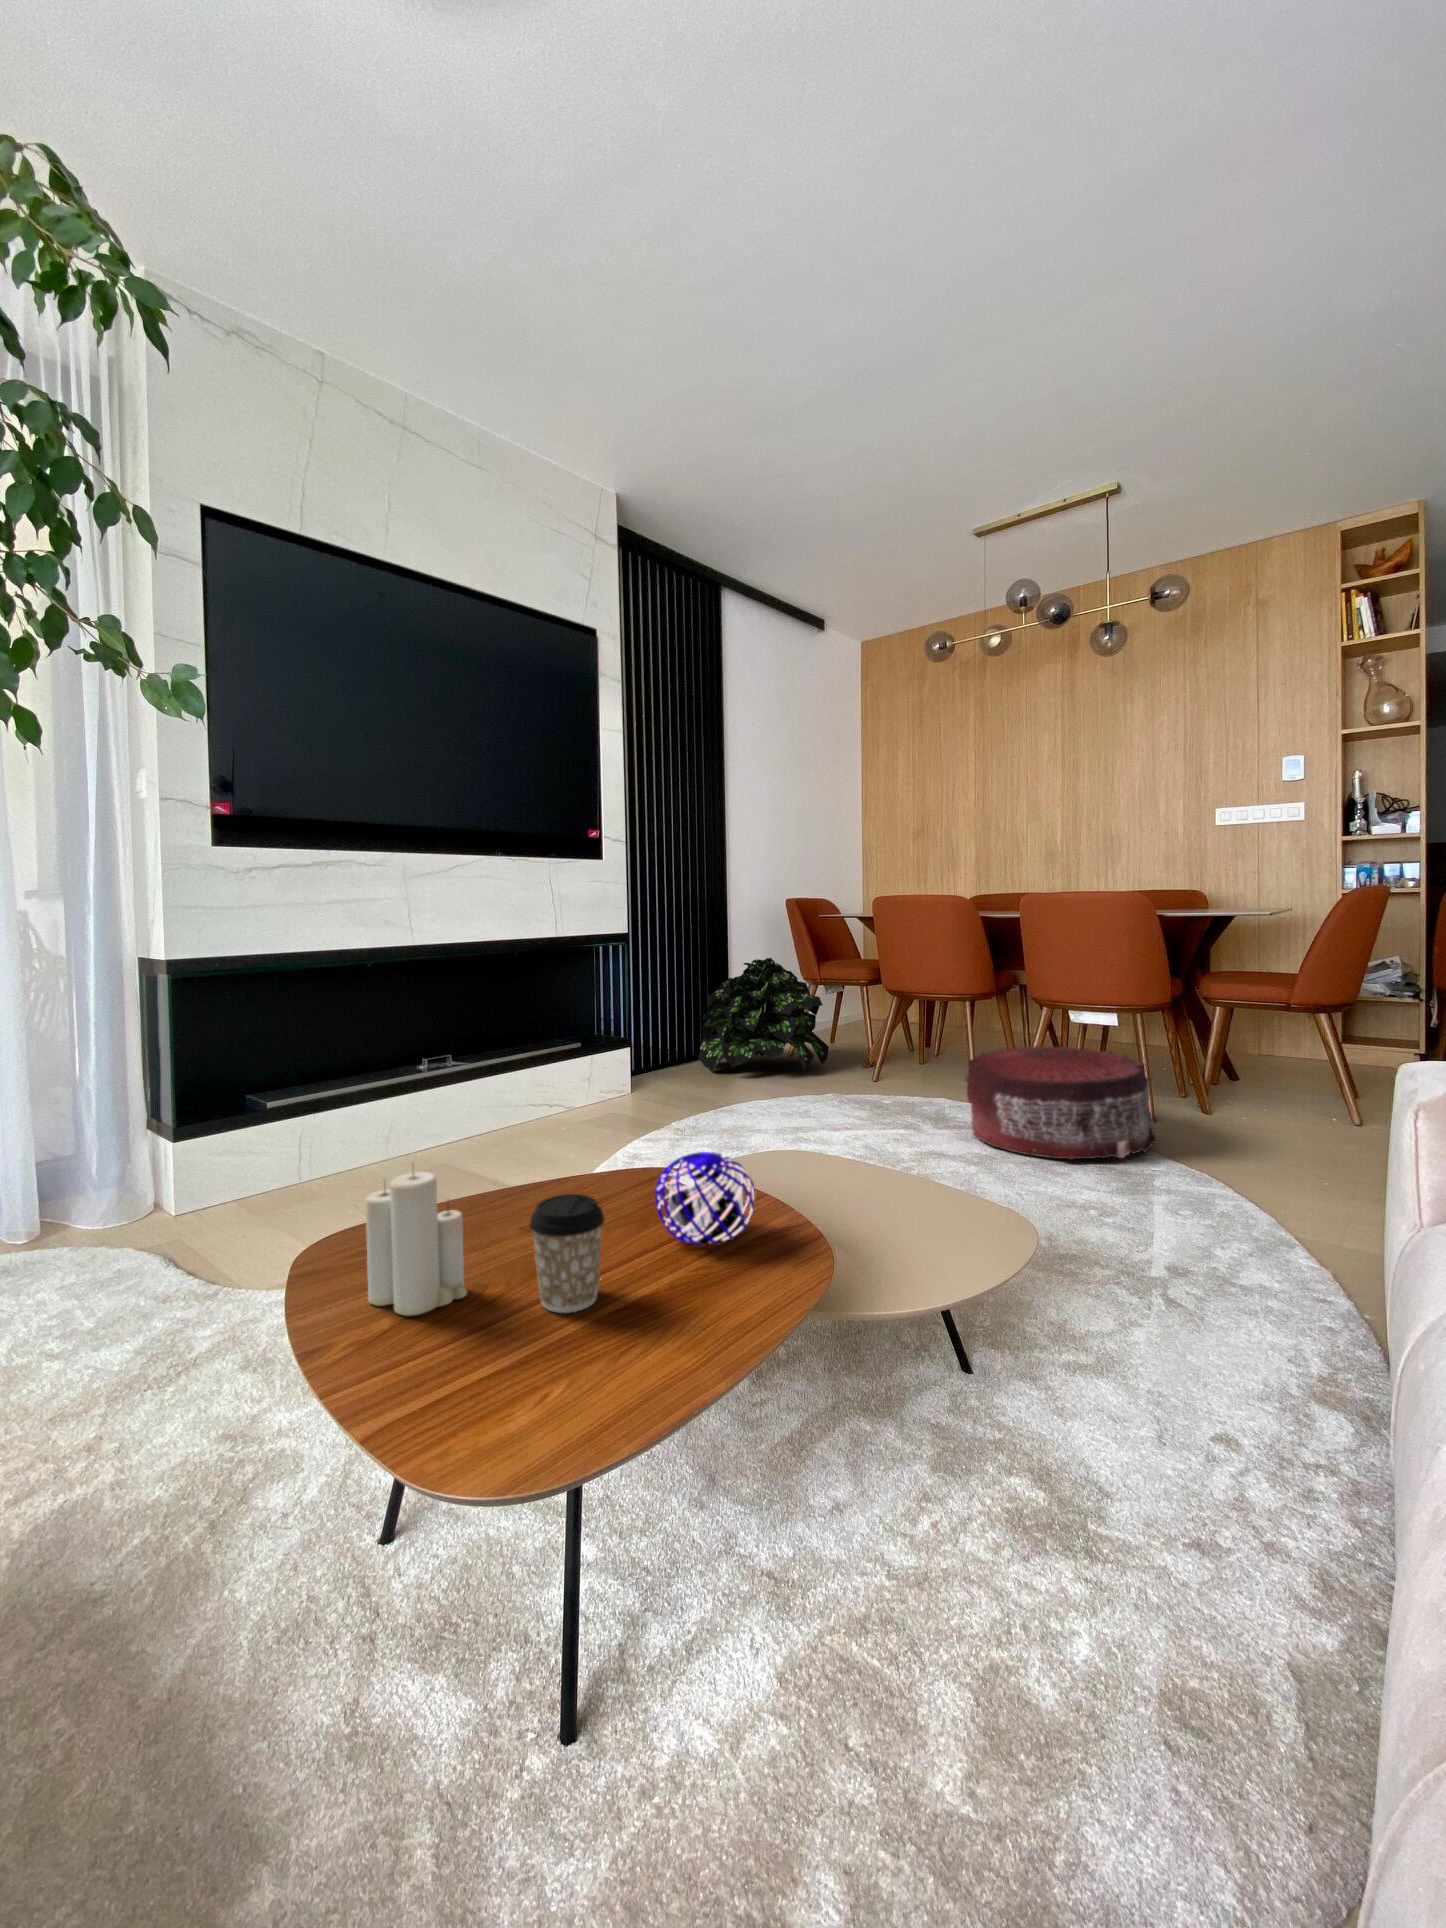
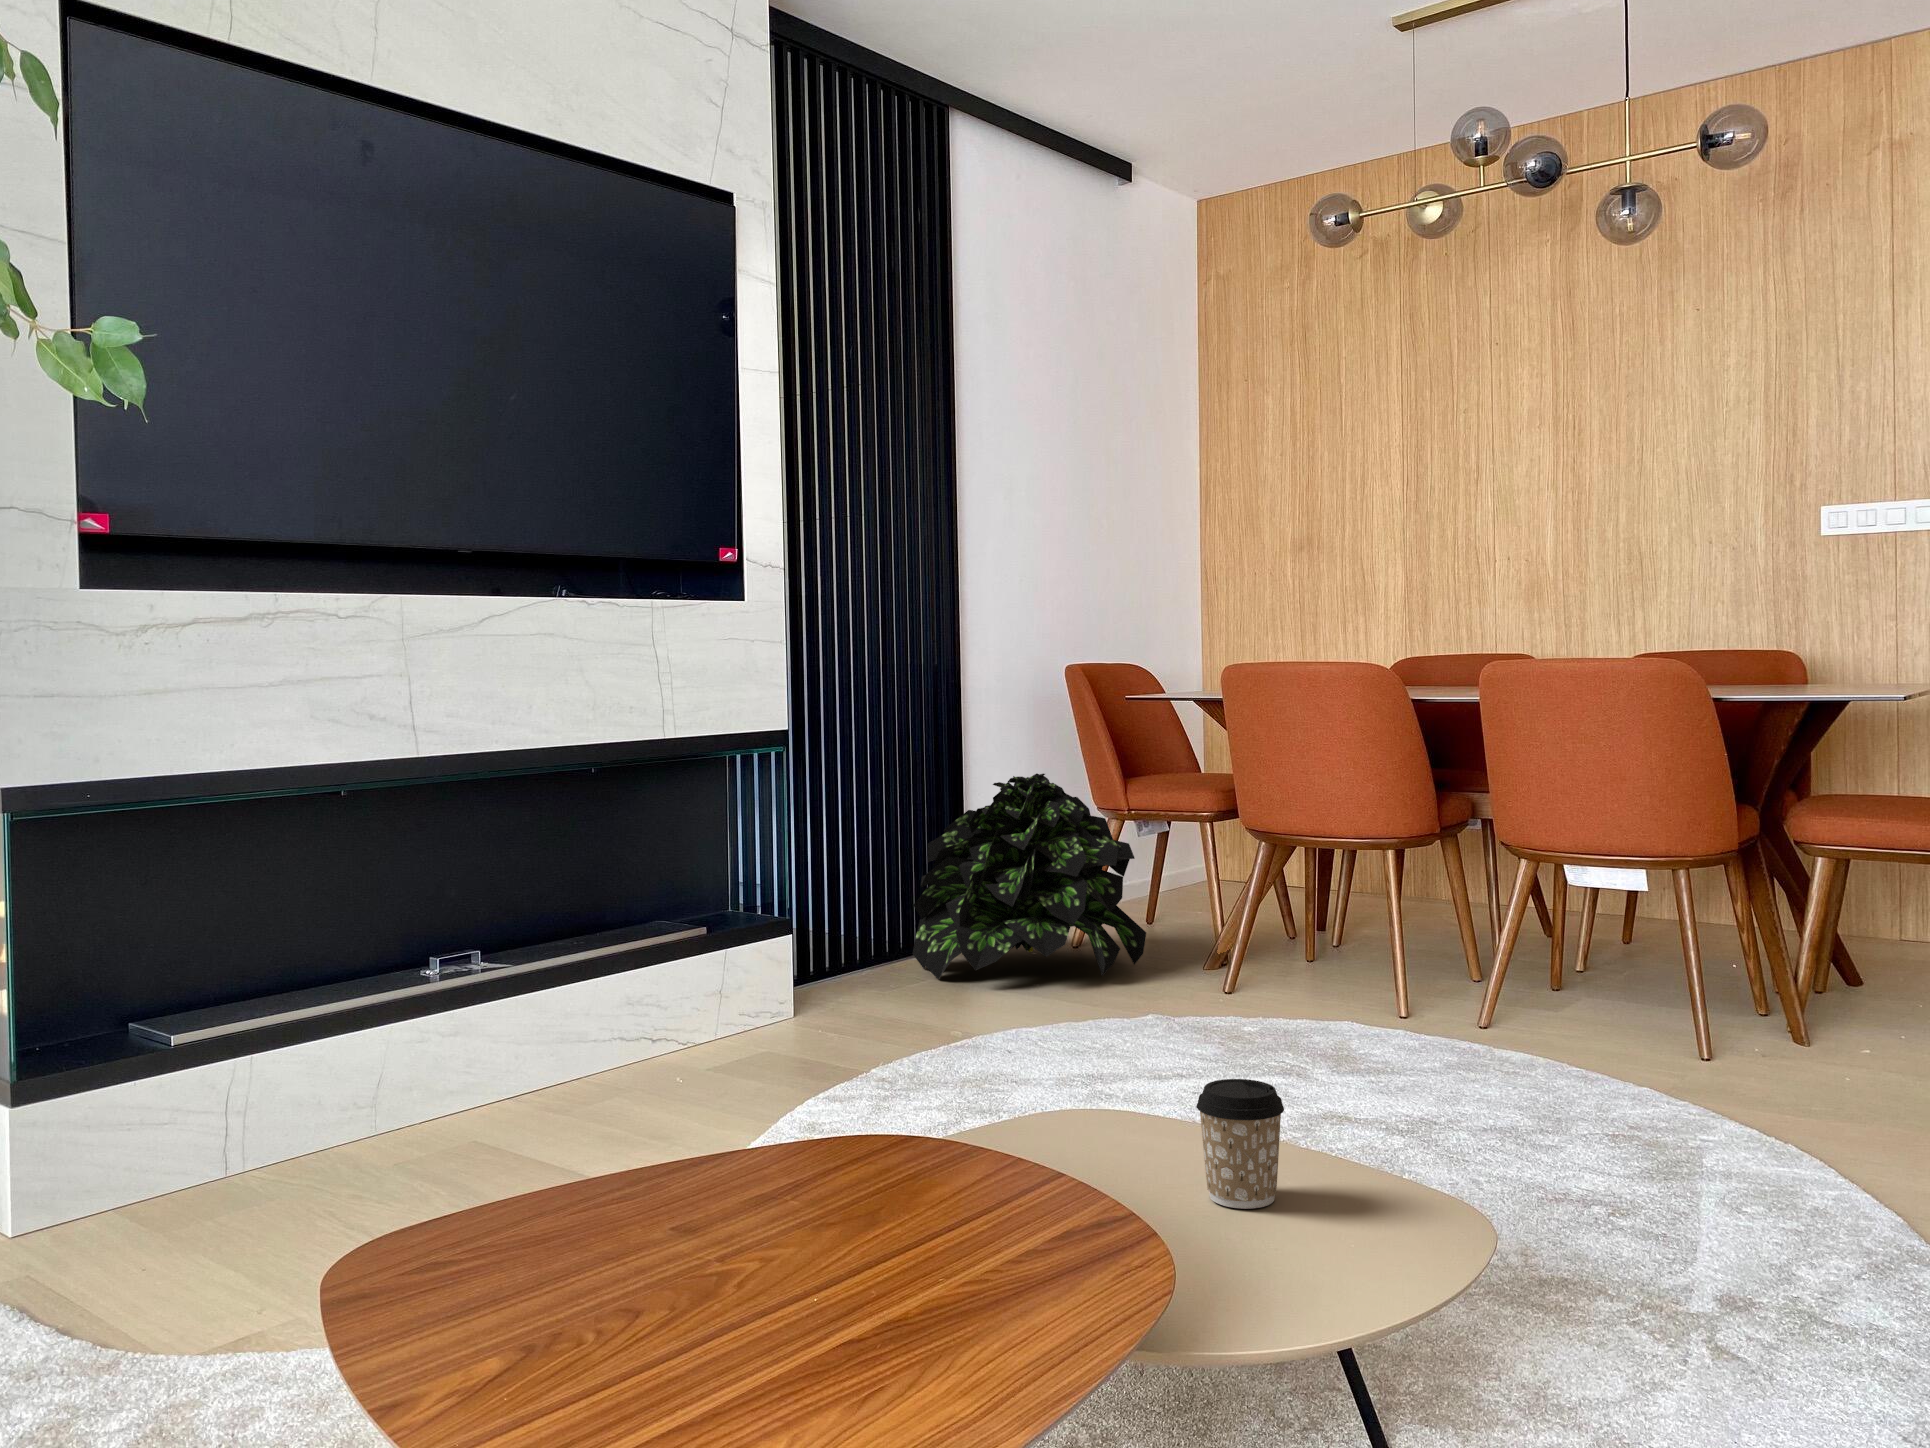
pouf: present [965,1046,1157,1159] -> none [1386,926,1715,1124]
decorative orb: present [655,1152,754,1245] -> none [895,1106,1053,1253]
candle: present [366,1172,467,1315] -> none [454,1122,613,1359]
coffee cup: present [530,1194,605,1313] -> present [1196,1079,1284,1209]

